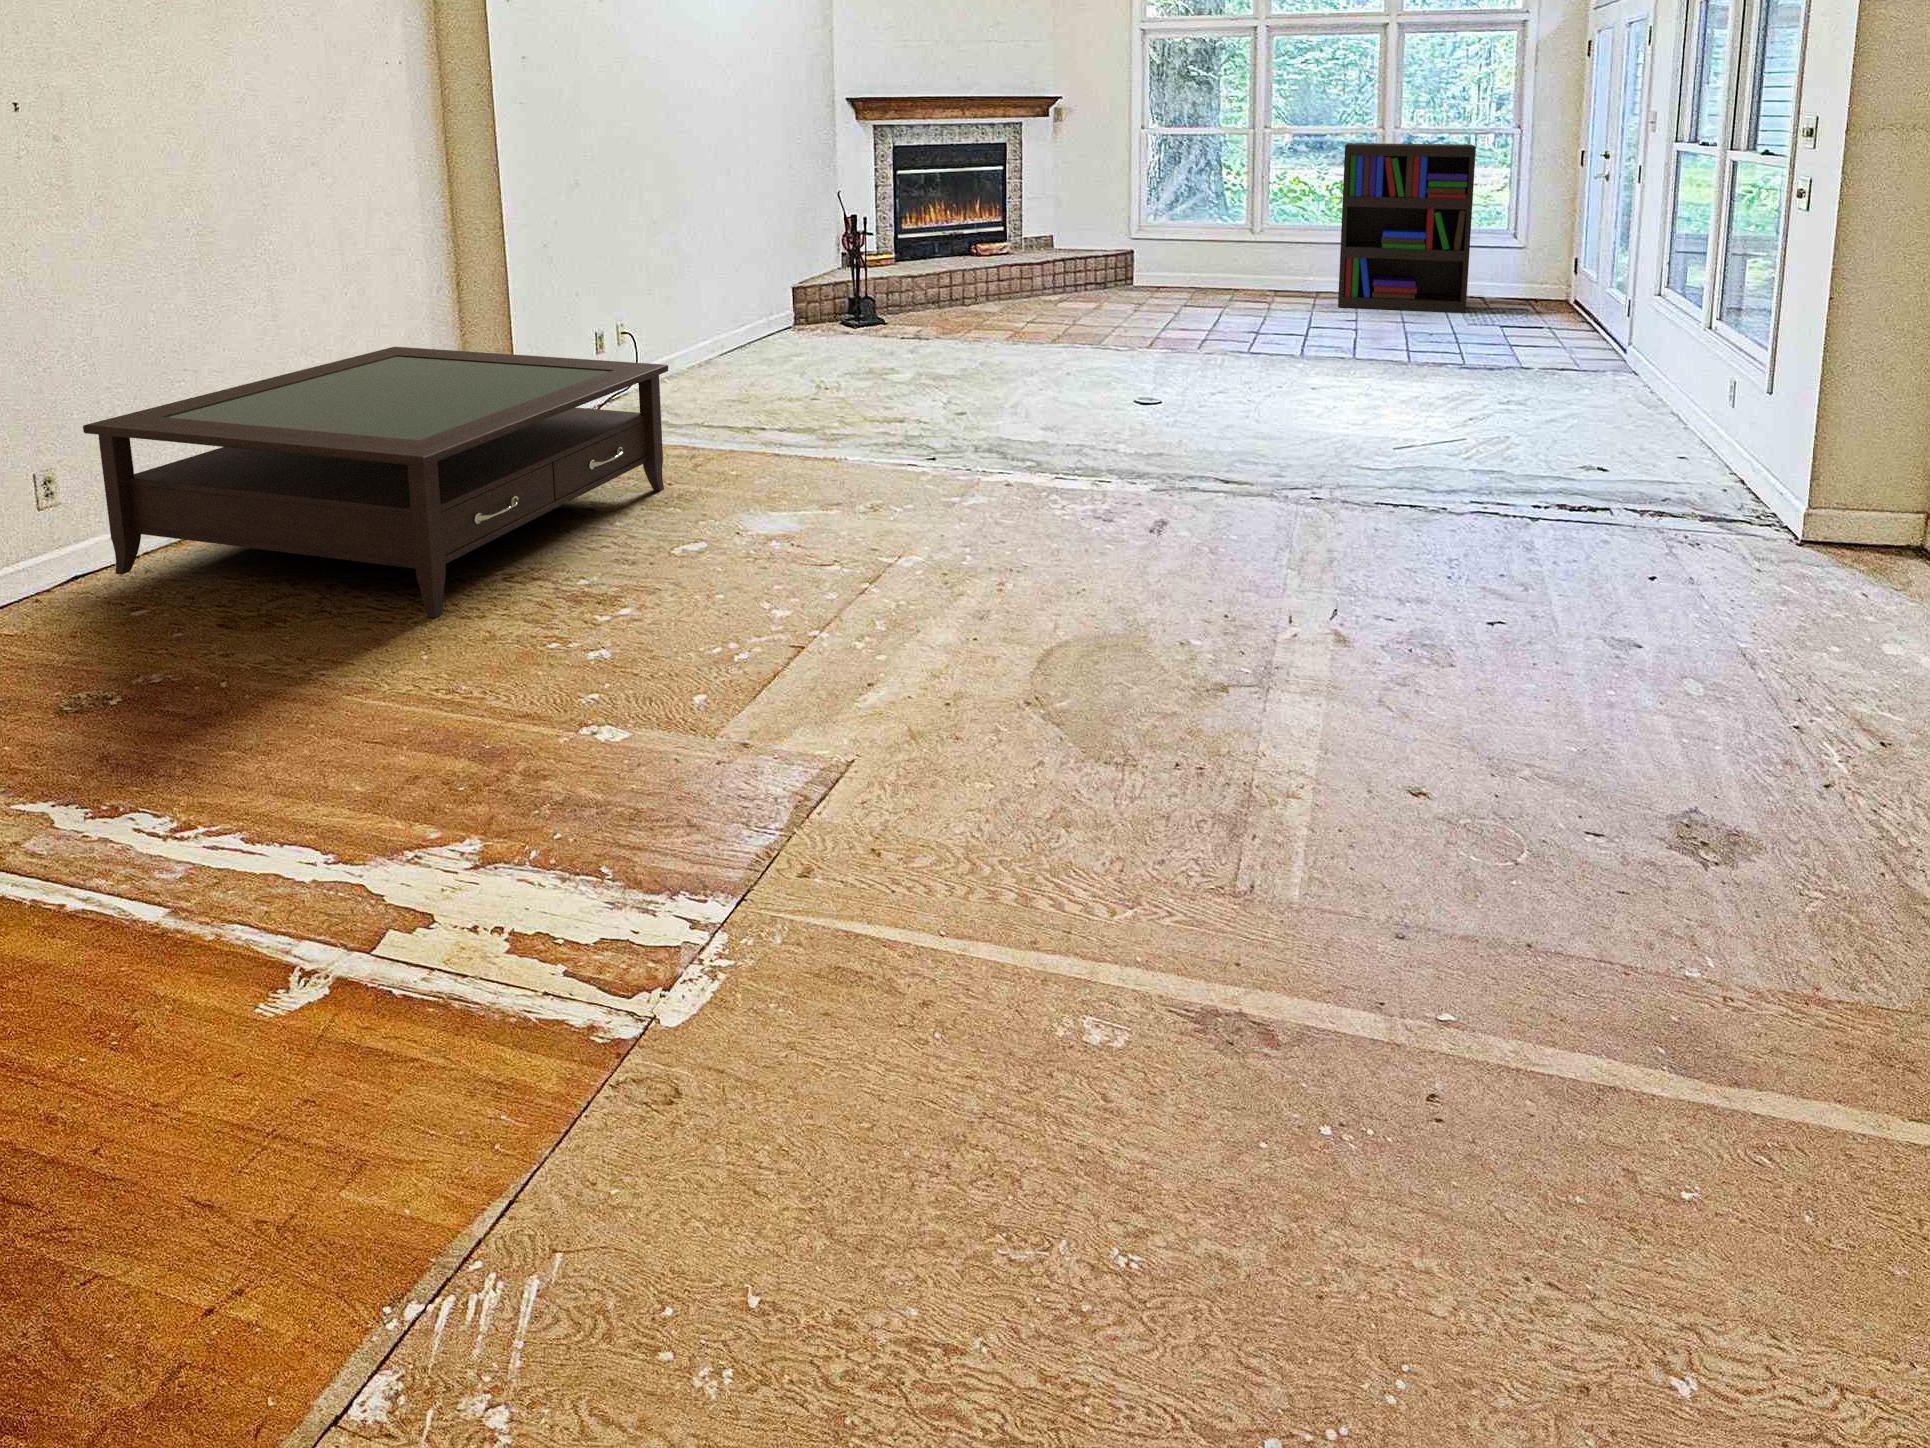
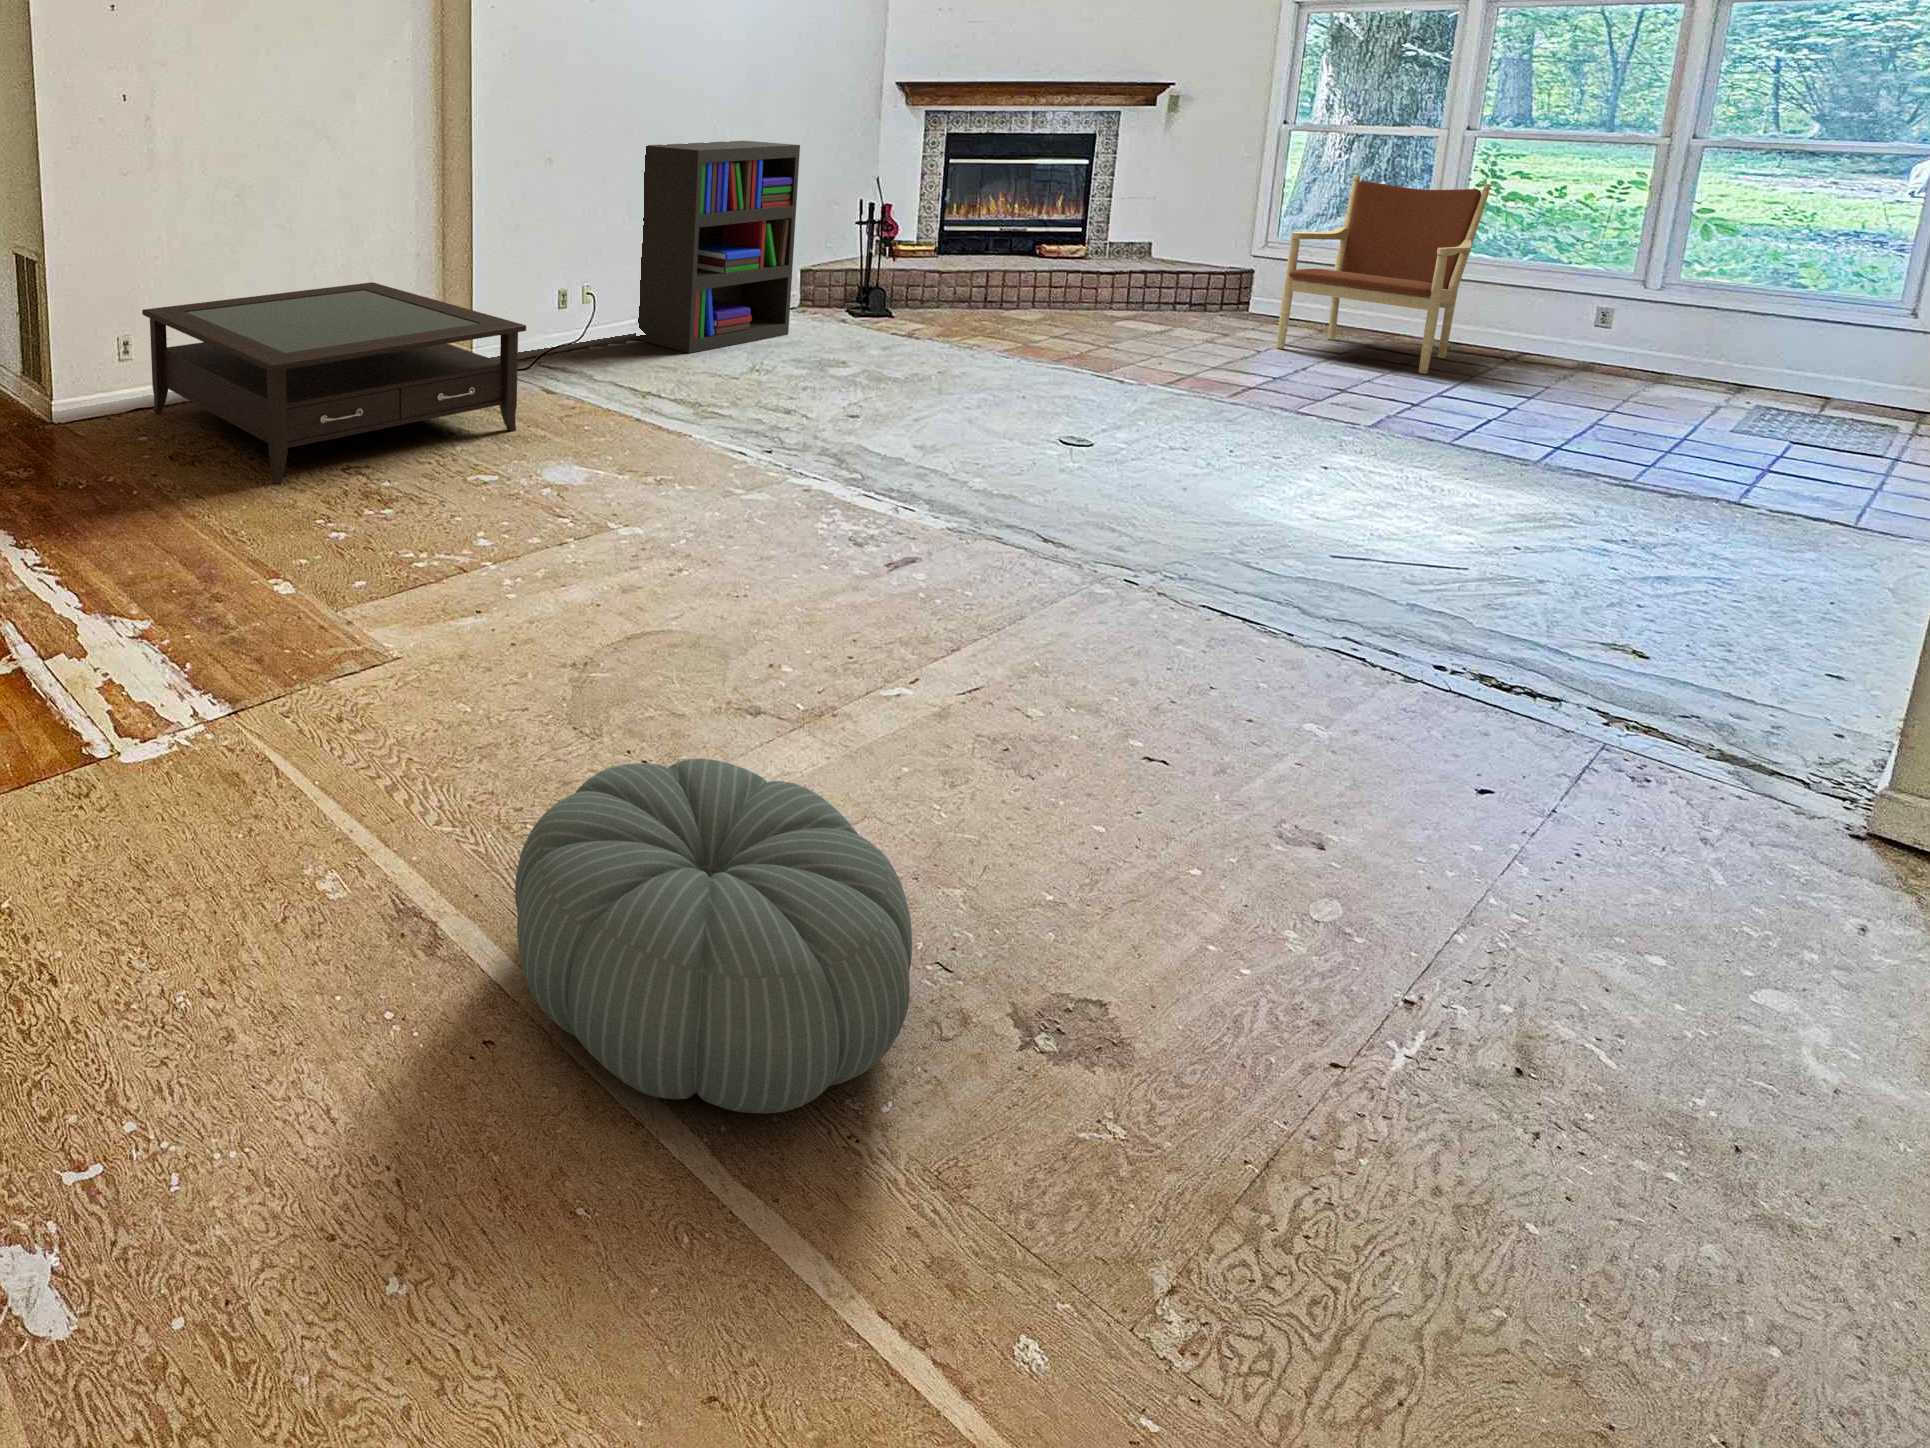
bookshelf: present [1338,143,1476,313] -> present [636,141,800,353]
armchair: none [1179,166,1288,312] -> present [1276,175,1491,374]
pouf: none [1298,713,1731,1053] -> present [515,758,912,1113]

